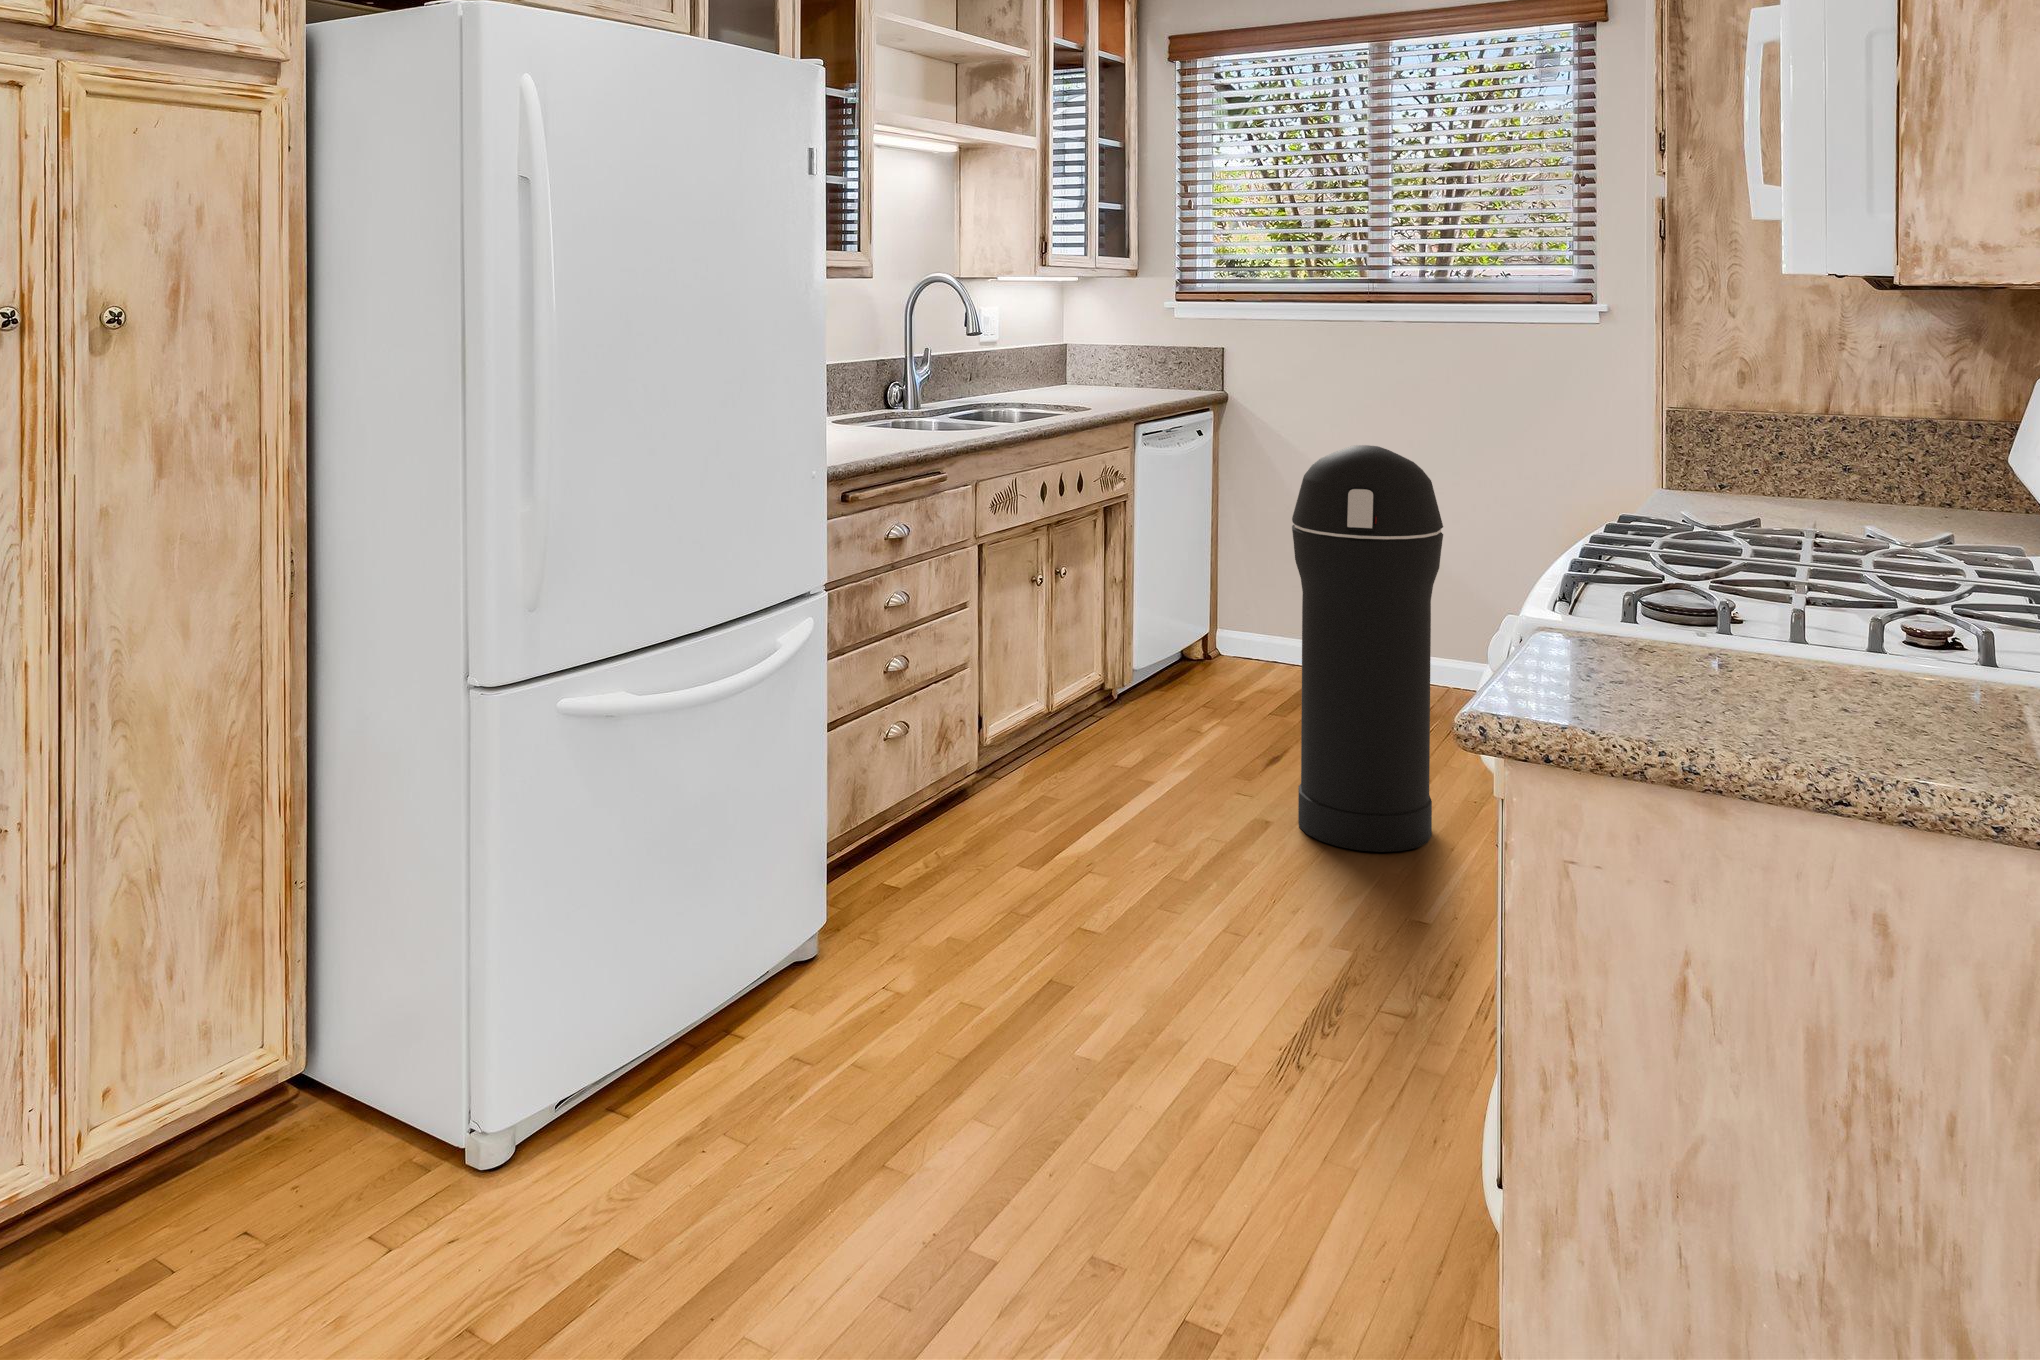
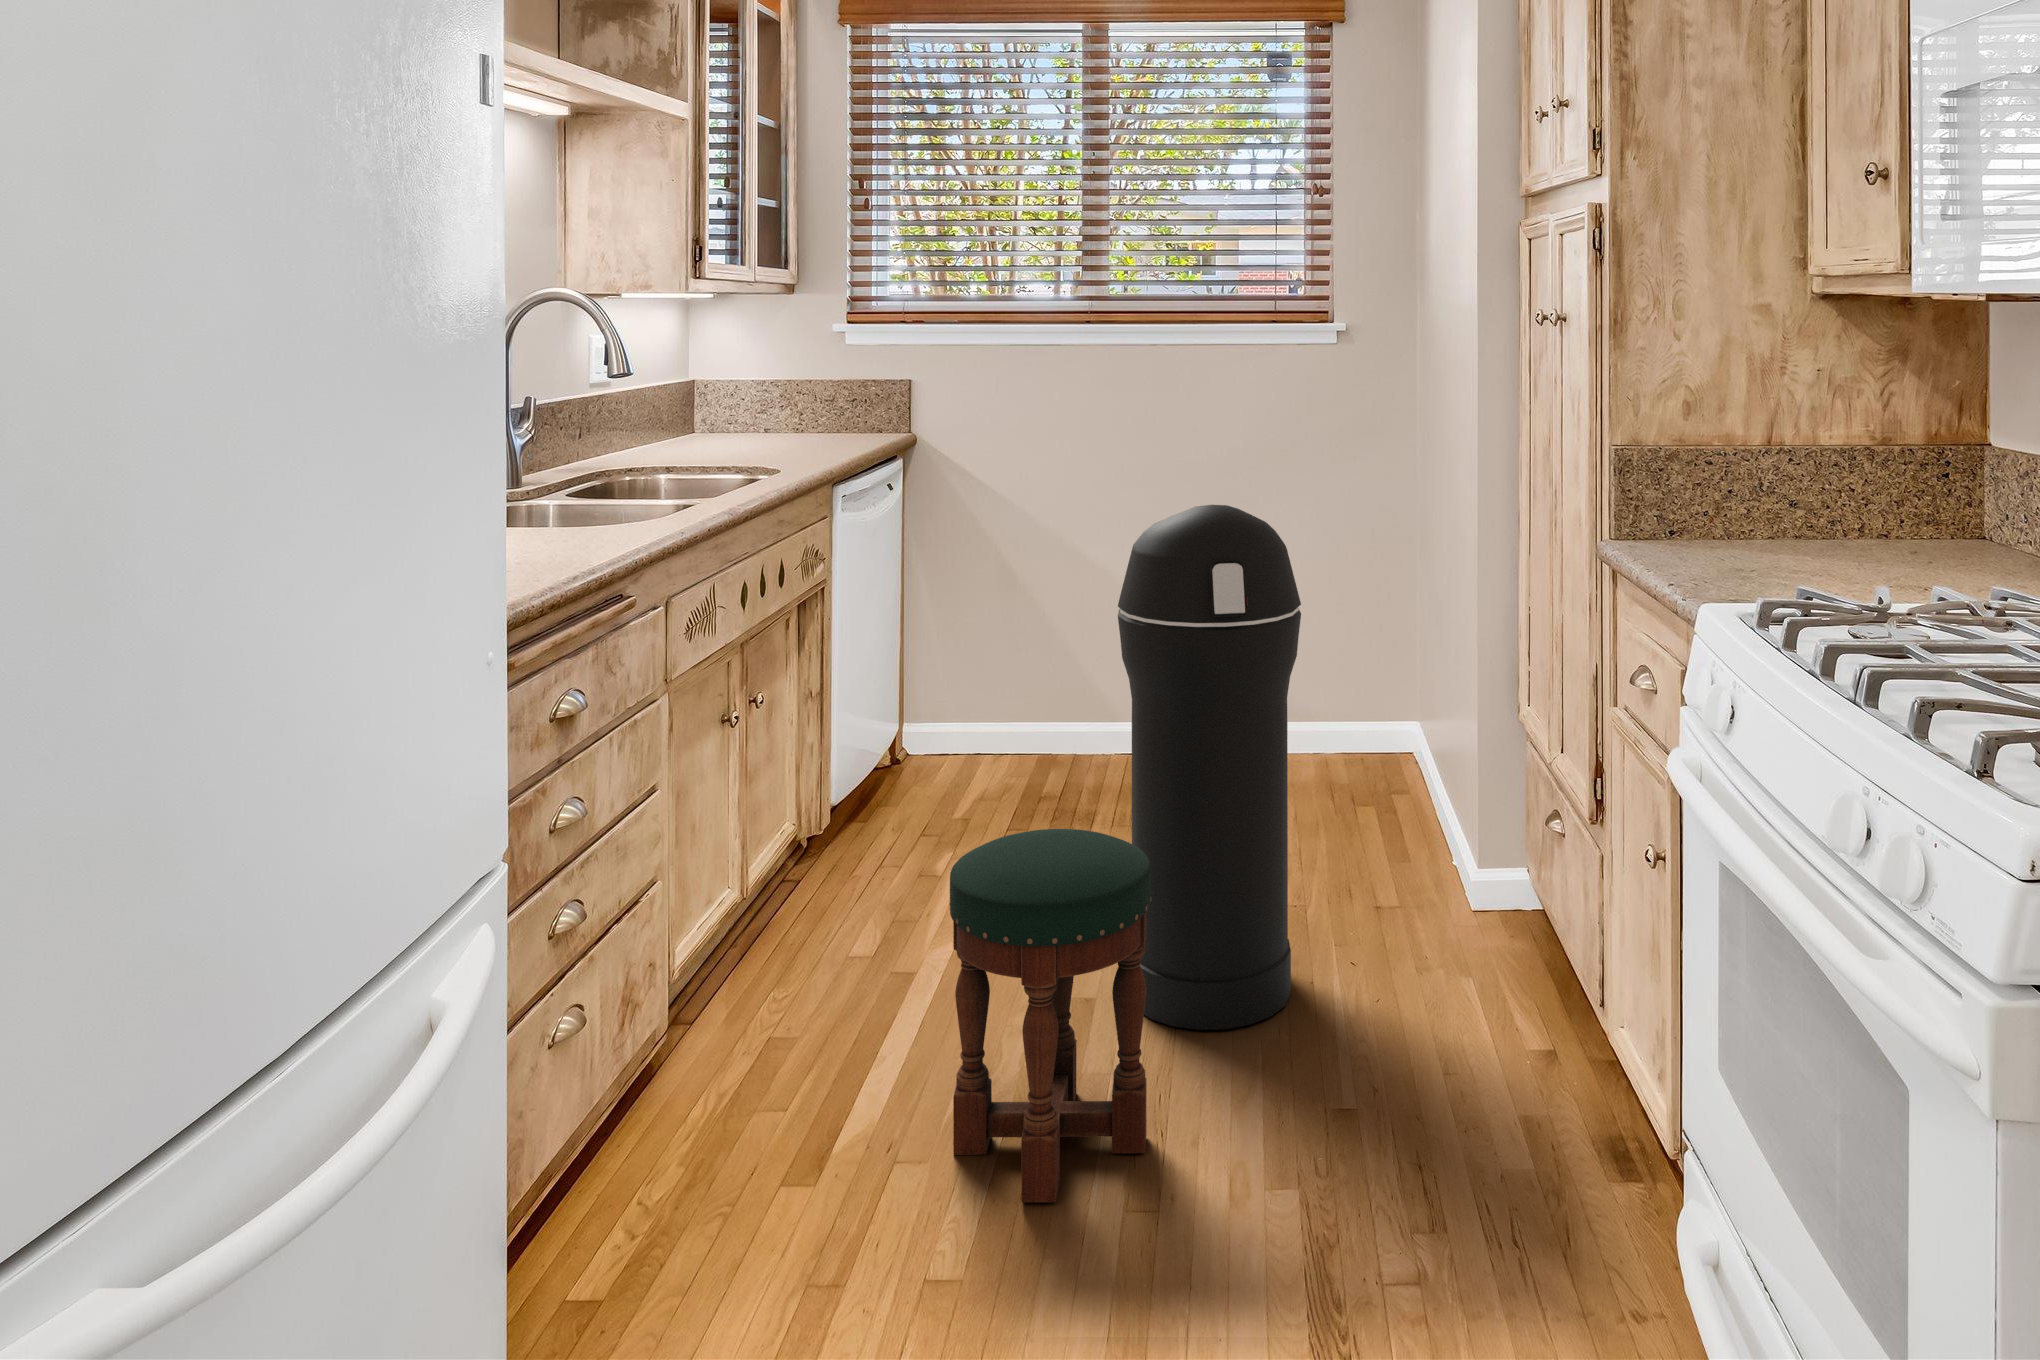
stool: none [1123,664,1265,905] -> present [949,829,1151,1202]

